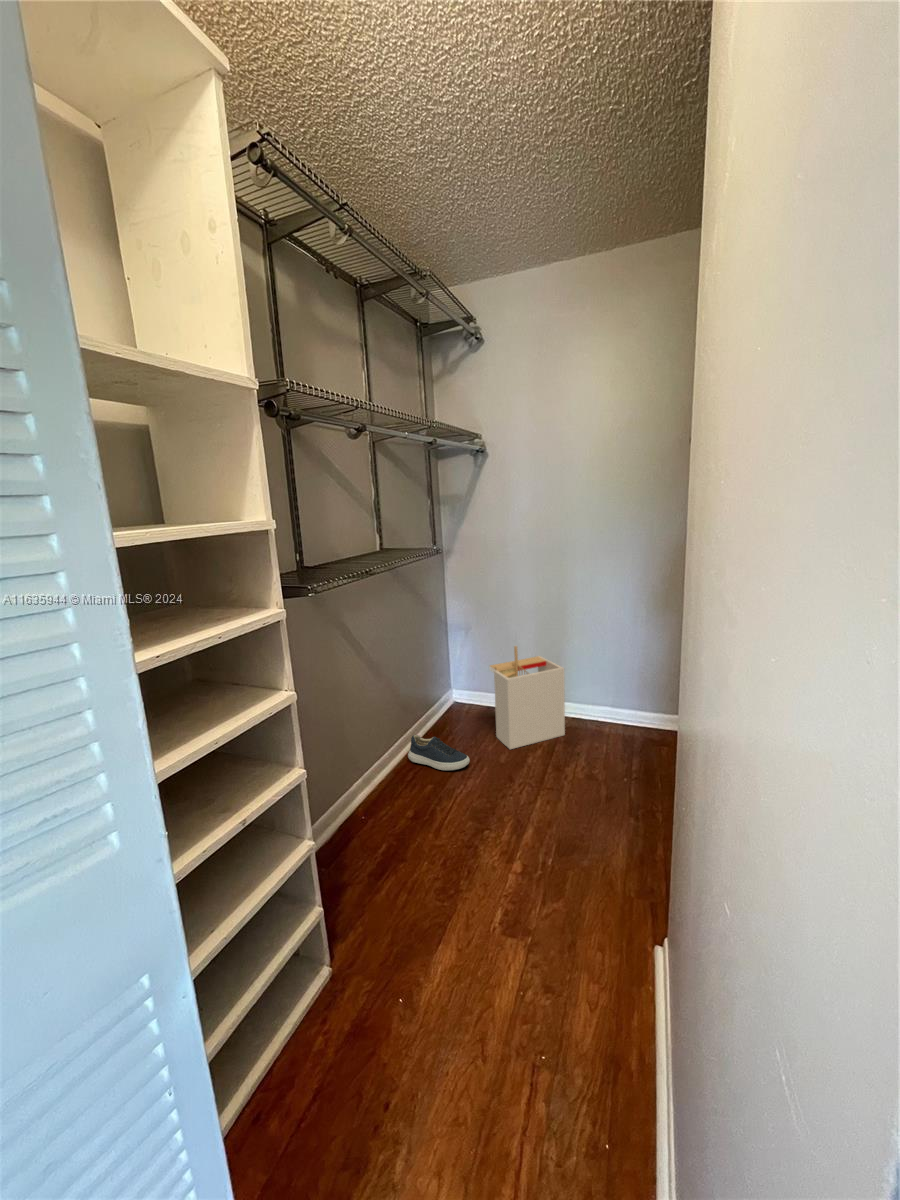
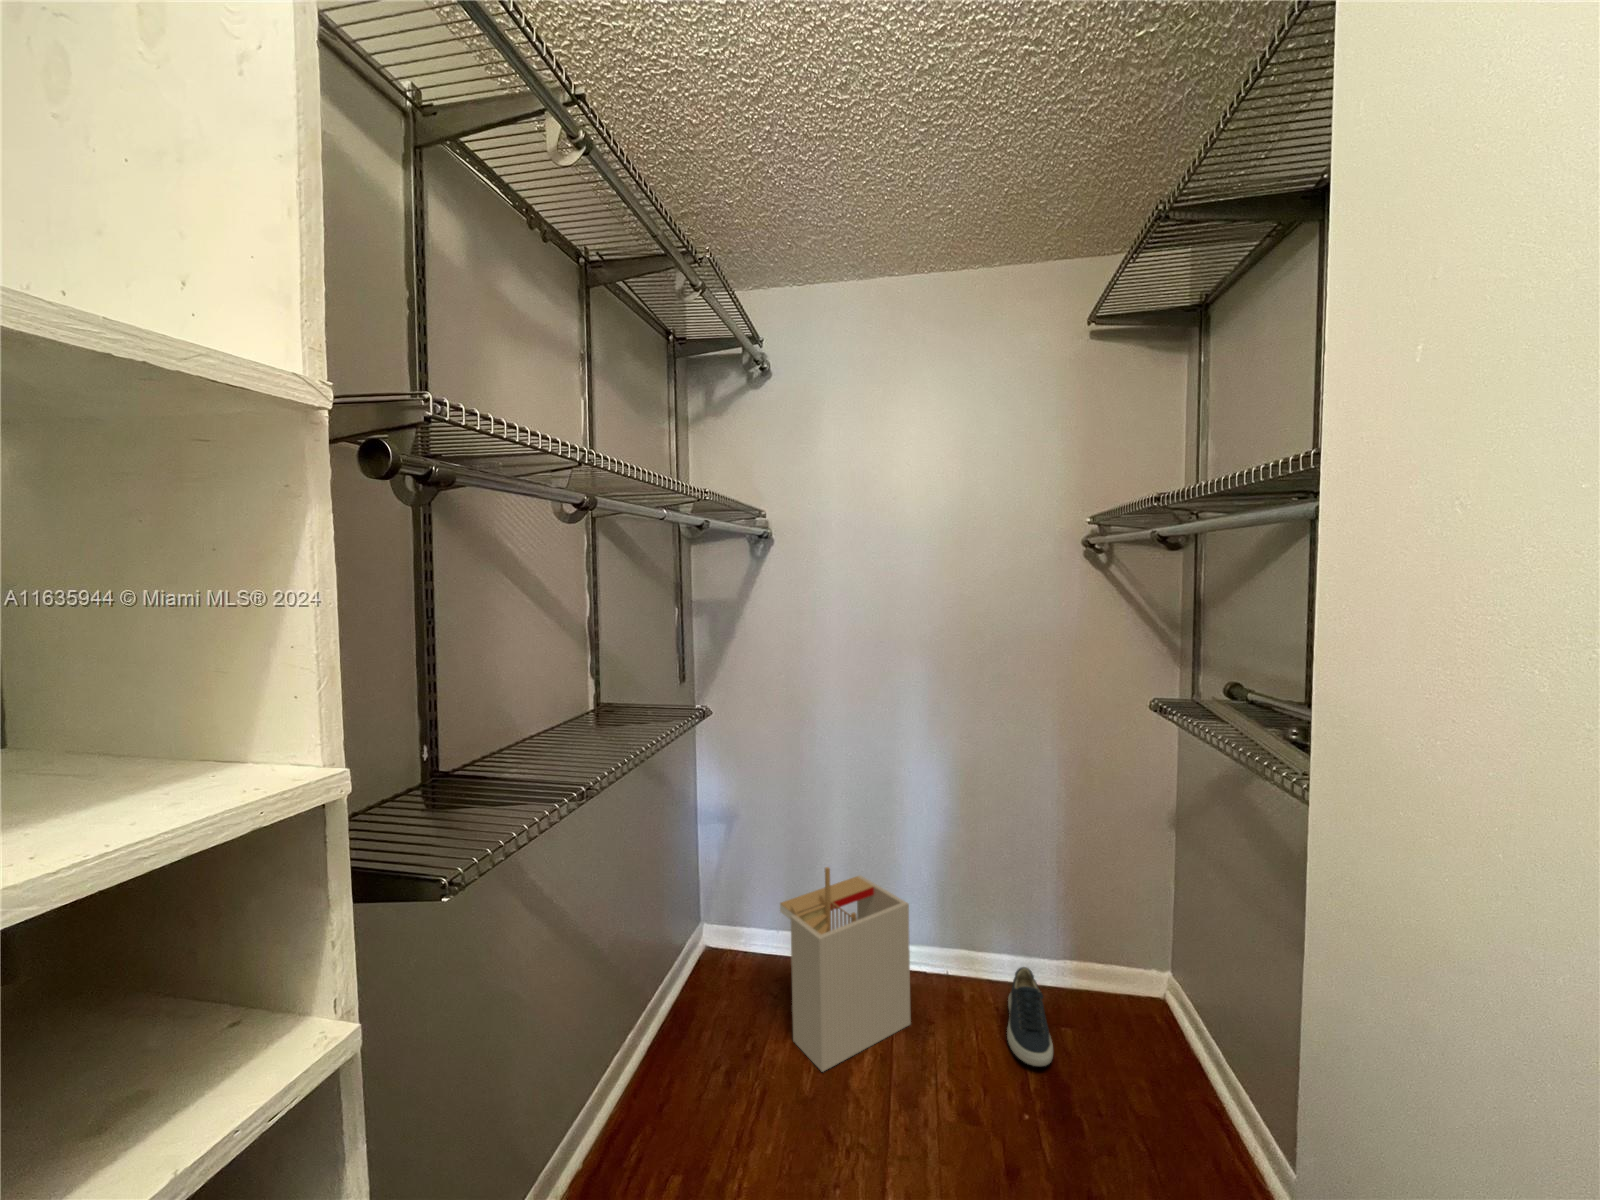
shoe: present [408,735,470,770] -> present [1007,967,1053,1066]

